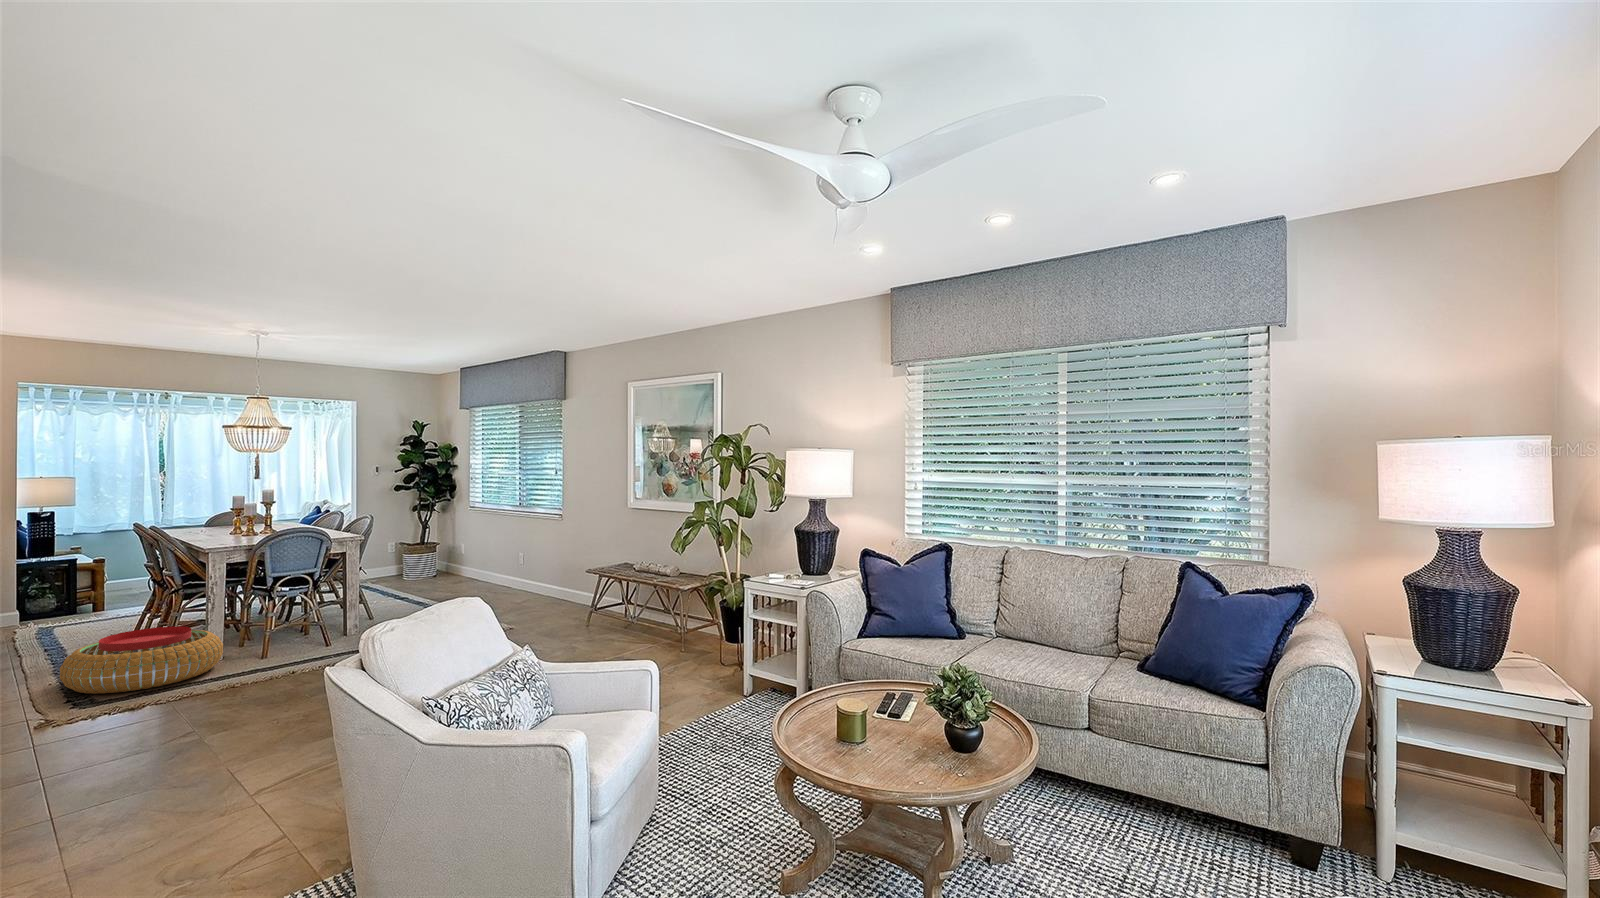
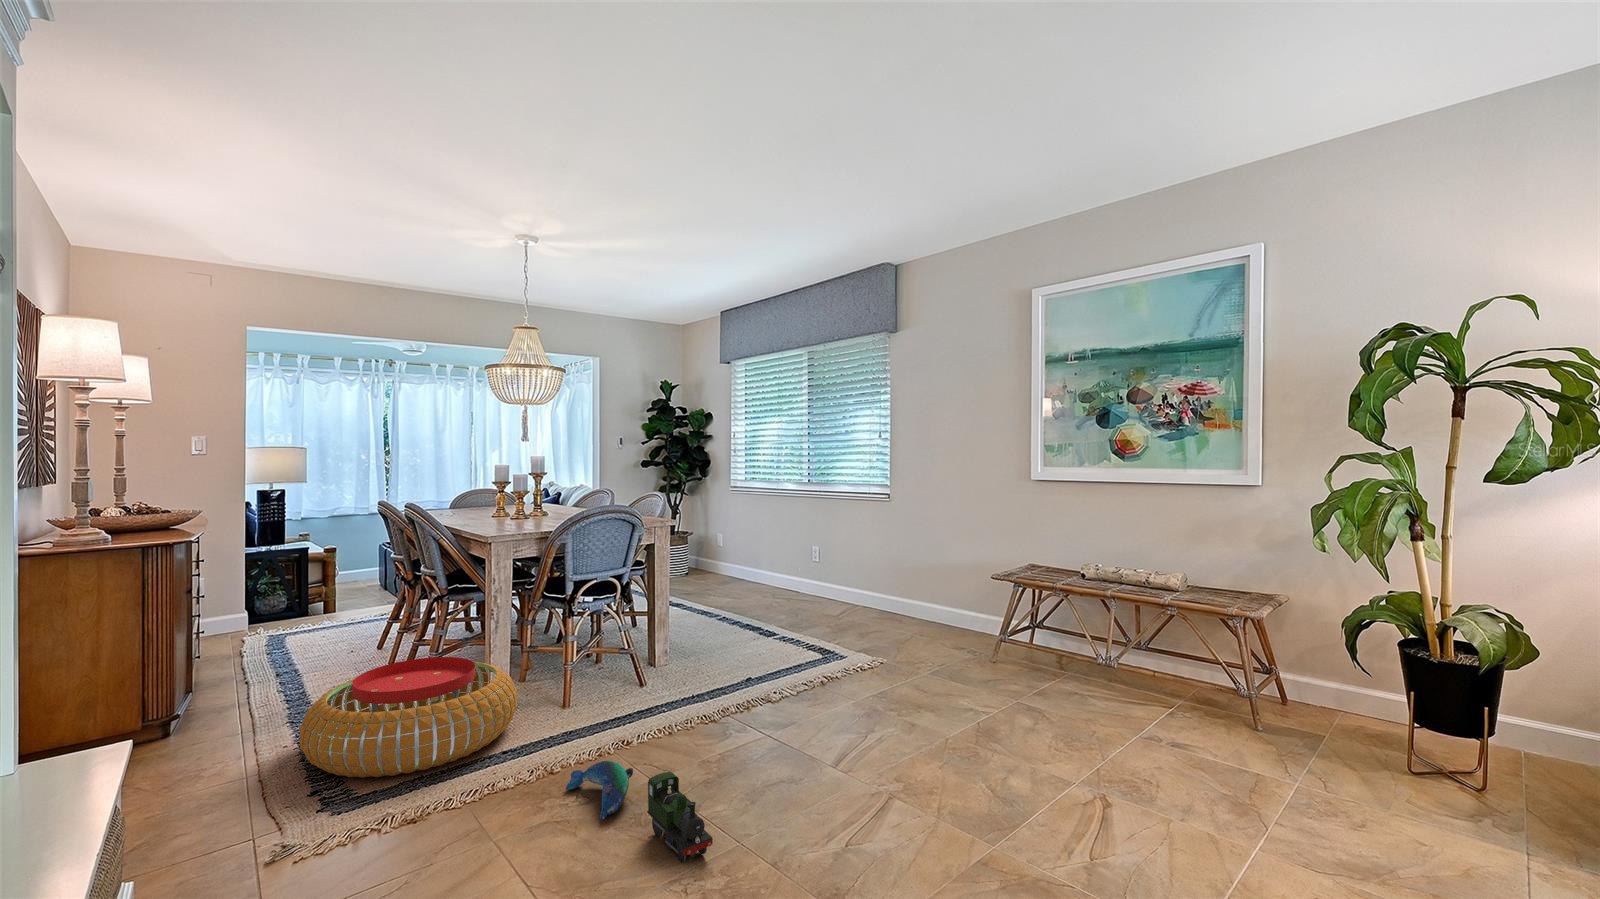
toy train: none [274,674,303,713] -> present [647,772,713,862]
plush toy: none [236,675,278,702] -> present [566,761,633,820]

